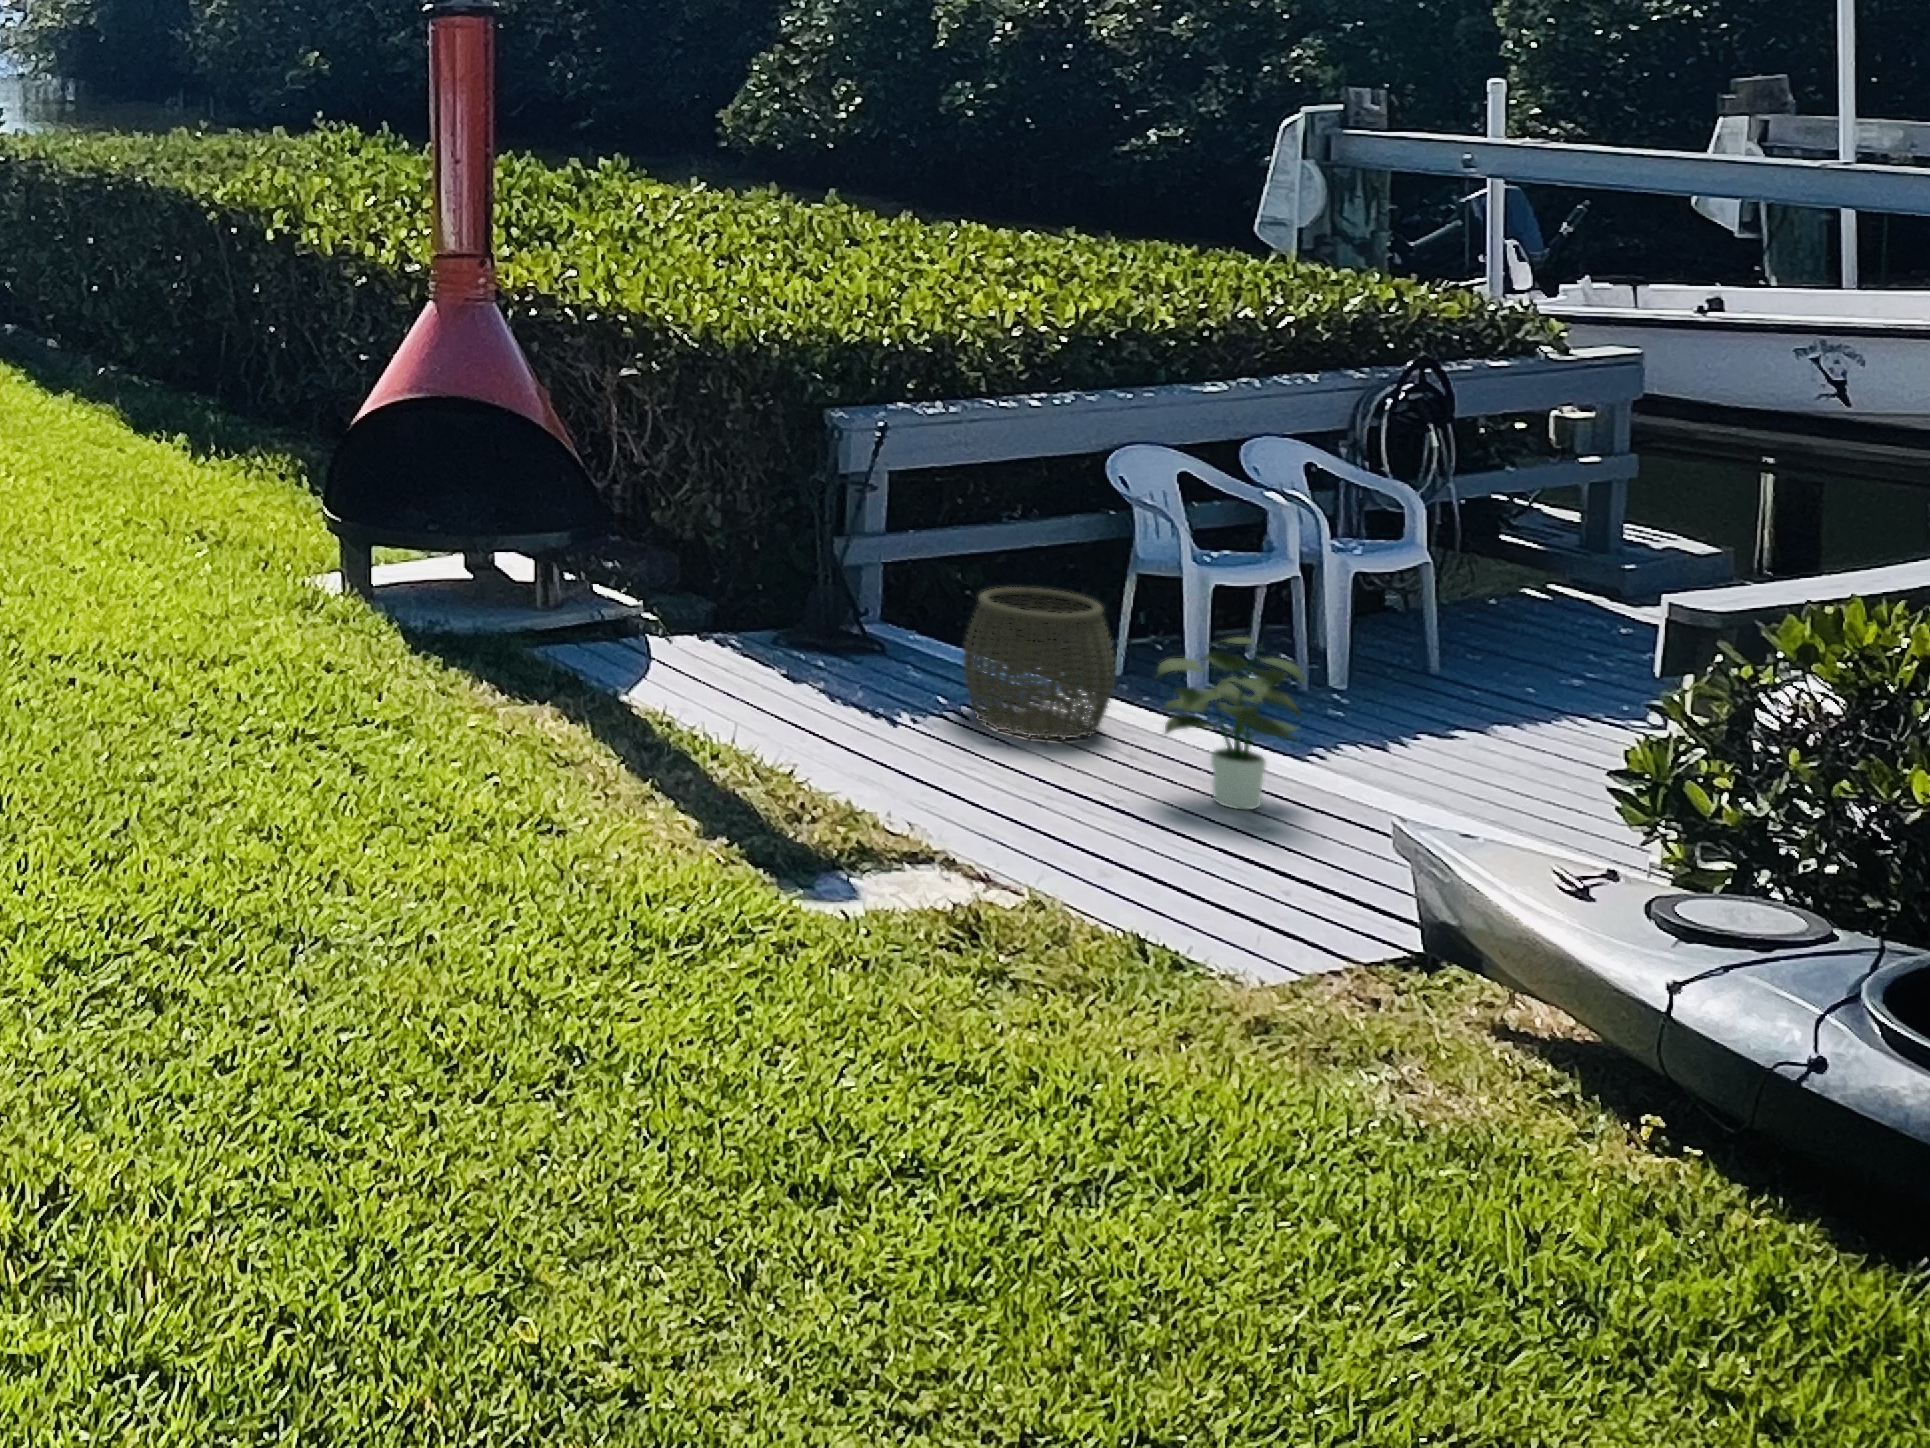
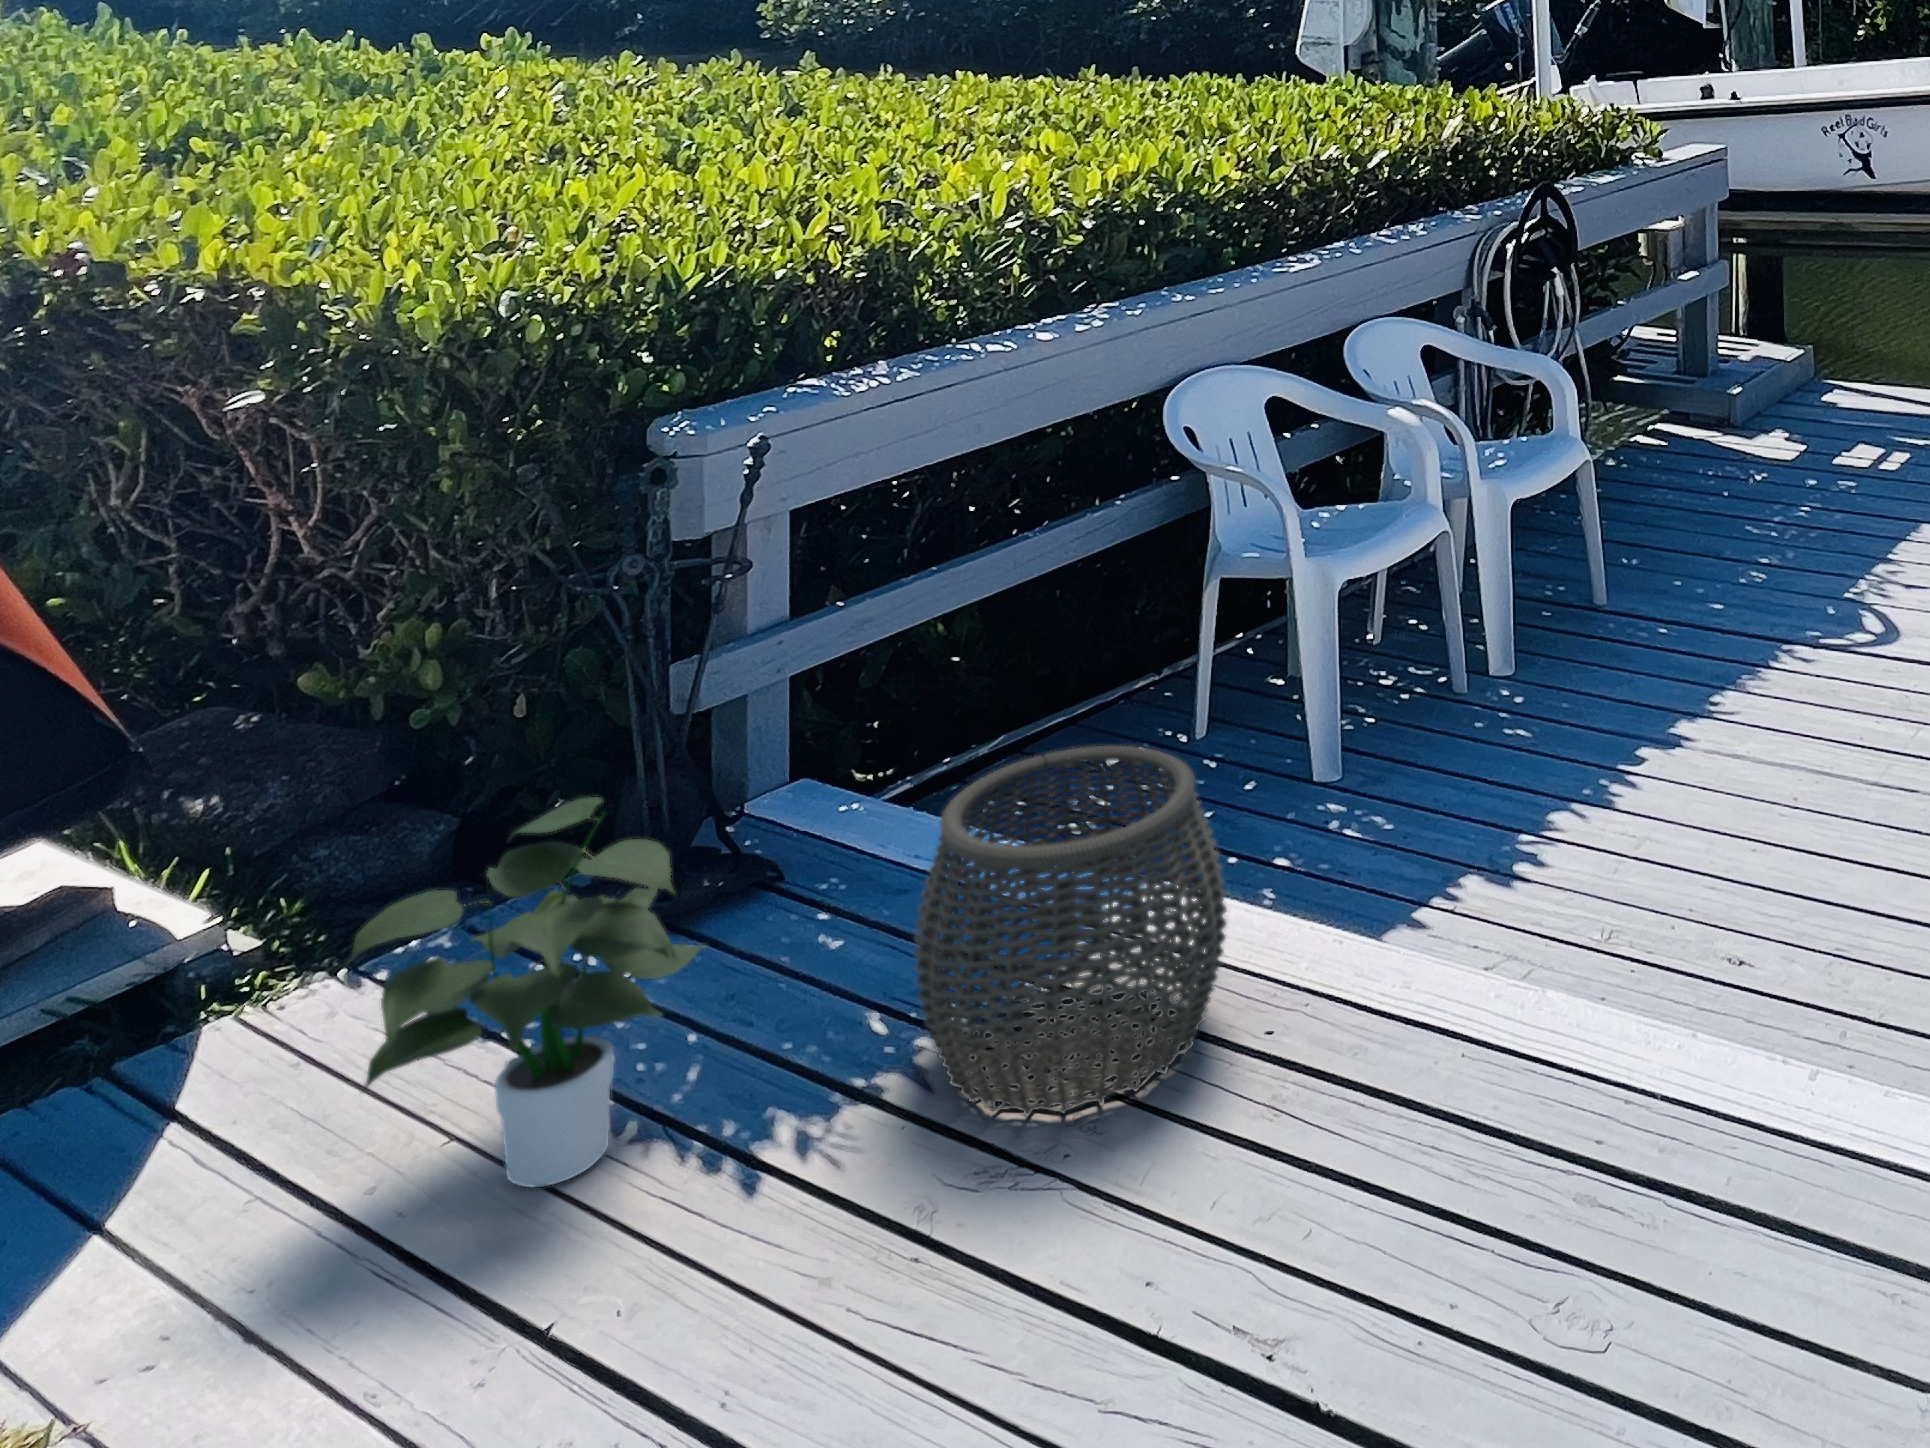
potted plant: present [1157,637,1304,810] -> present [348,797,705,1187]

